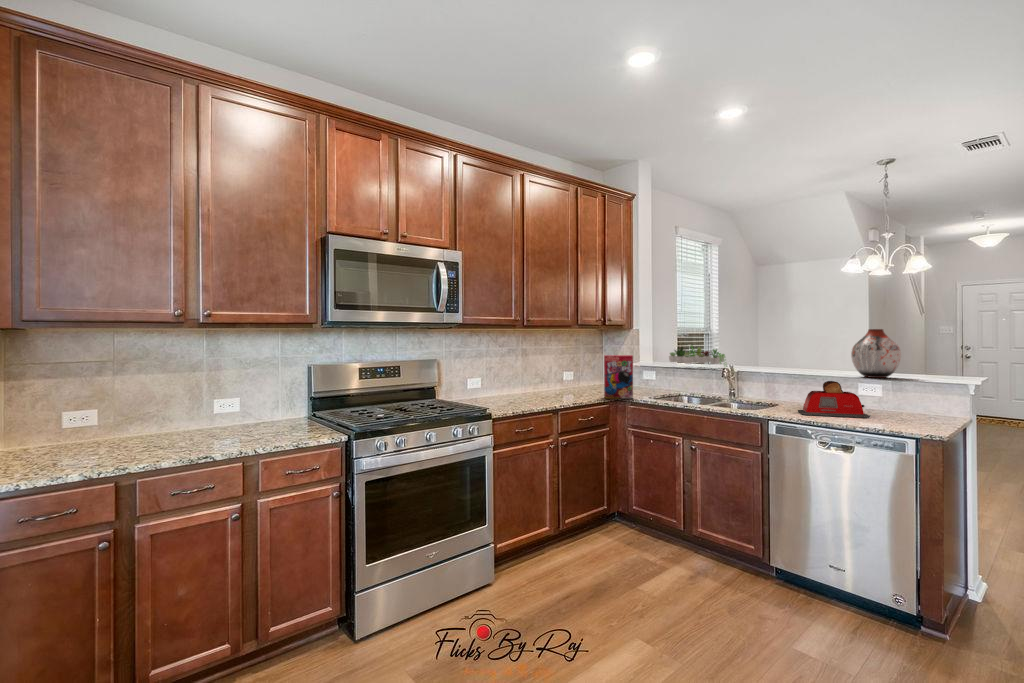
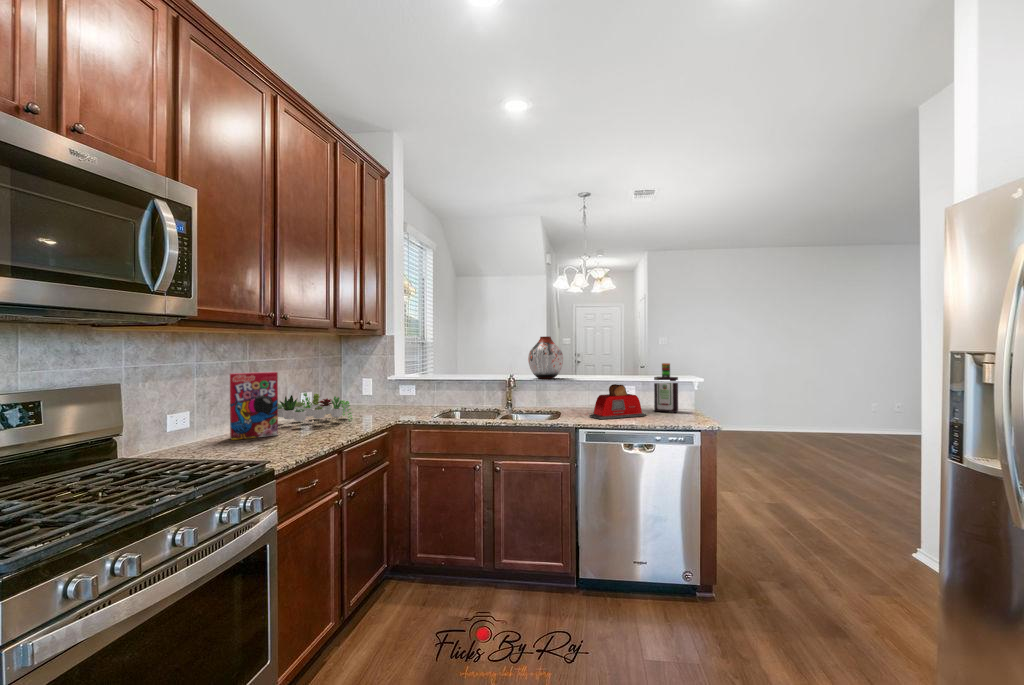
vase: present [851,329,901,378] -> present [528,336,563,379]
succulent plant: present [669,345,727,367] -> present [278,393,353,421]
cereal box: present [604,355,633,398] -> present [230,372,278,440]
bottle: none [896,361,933,419] -> present [654,363,678,413]

